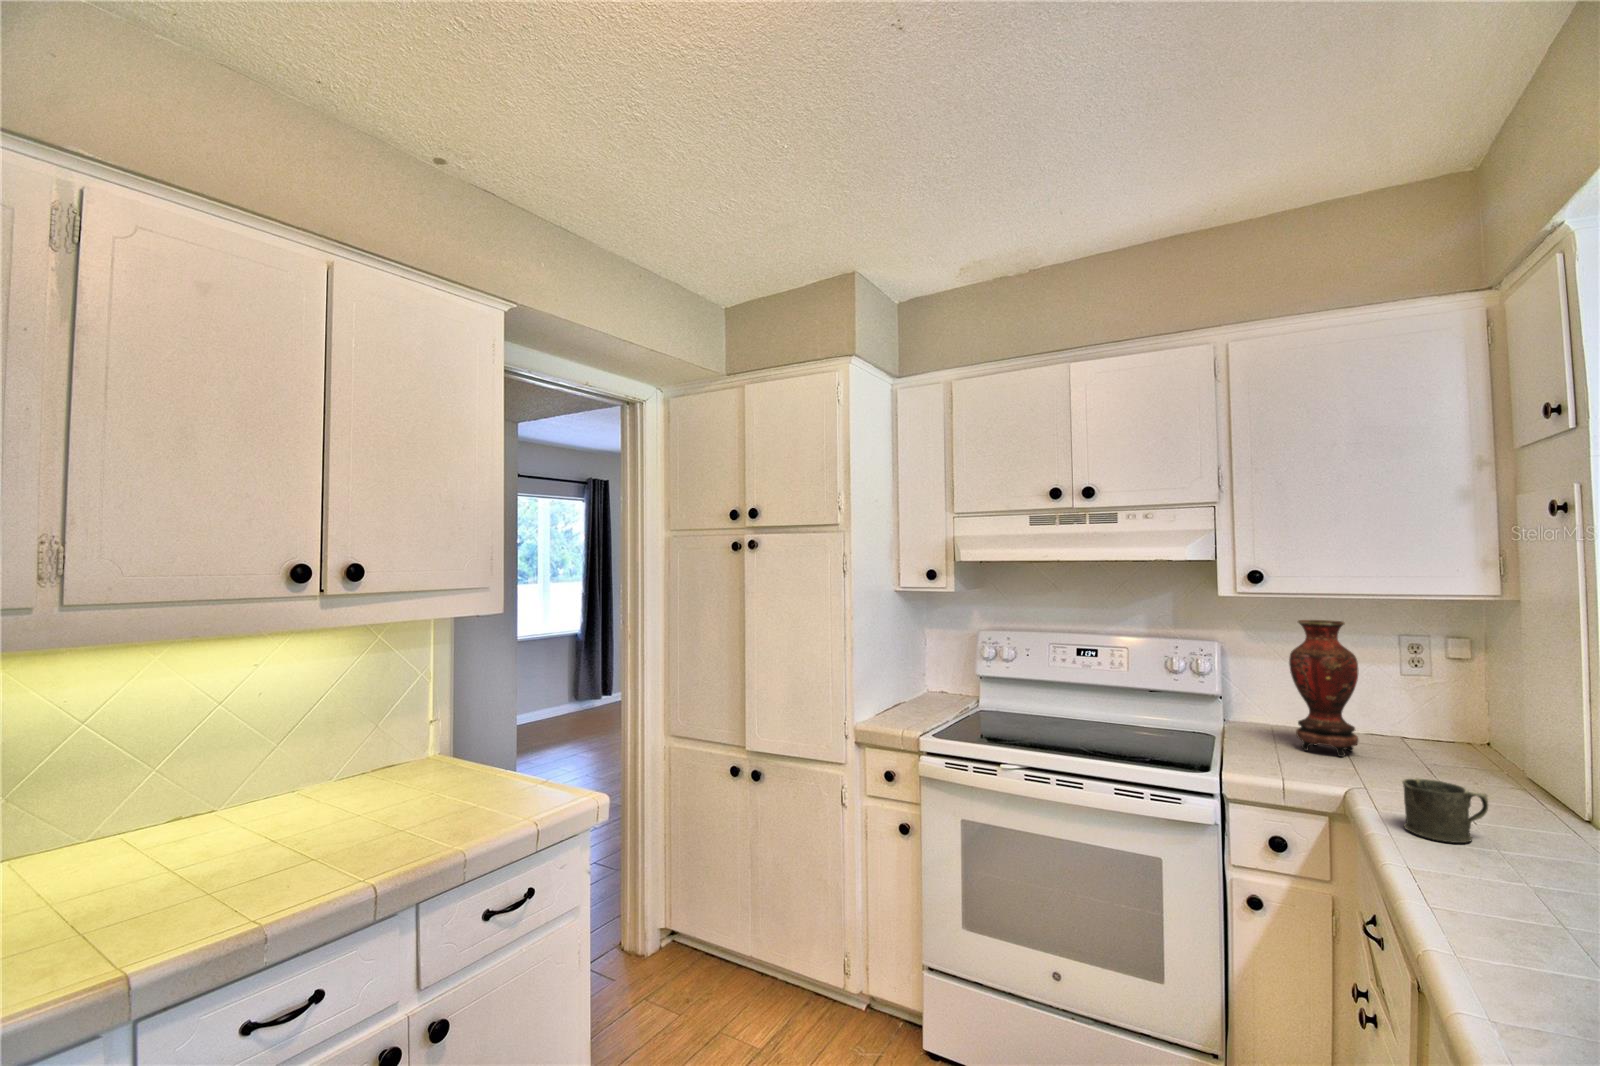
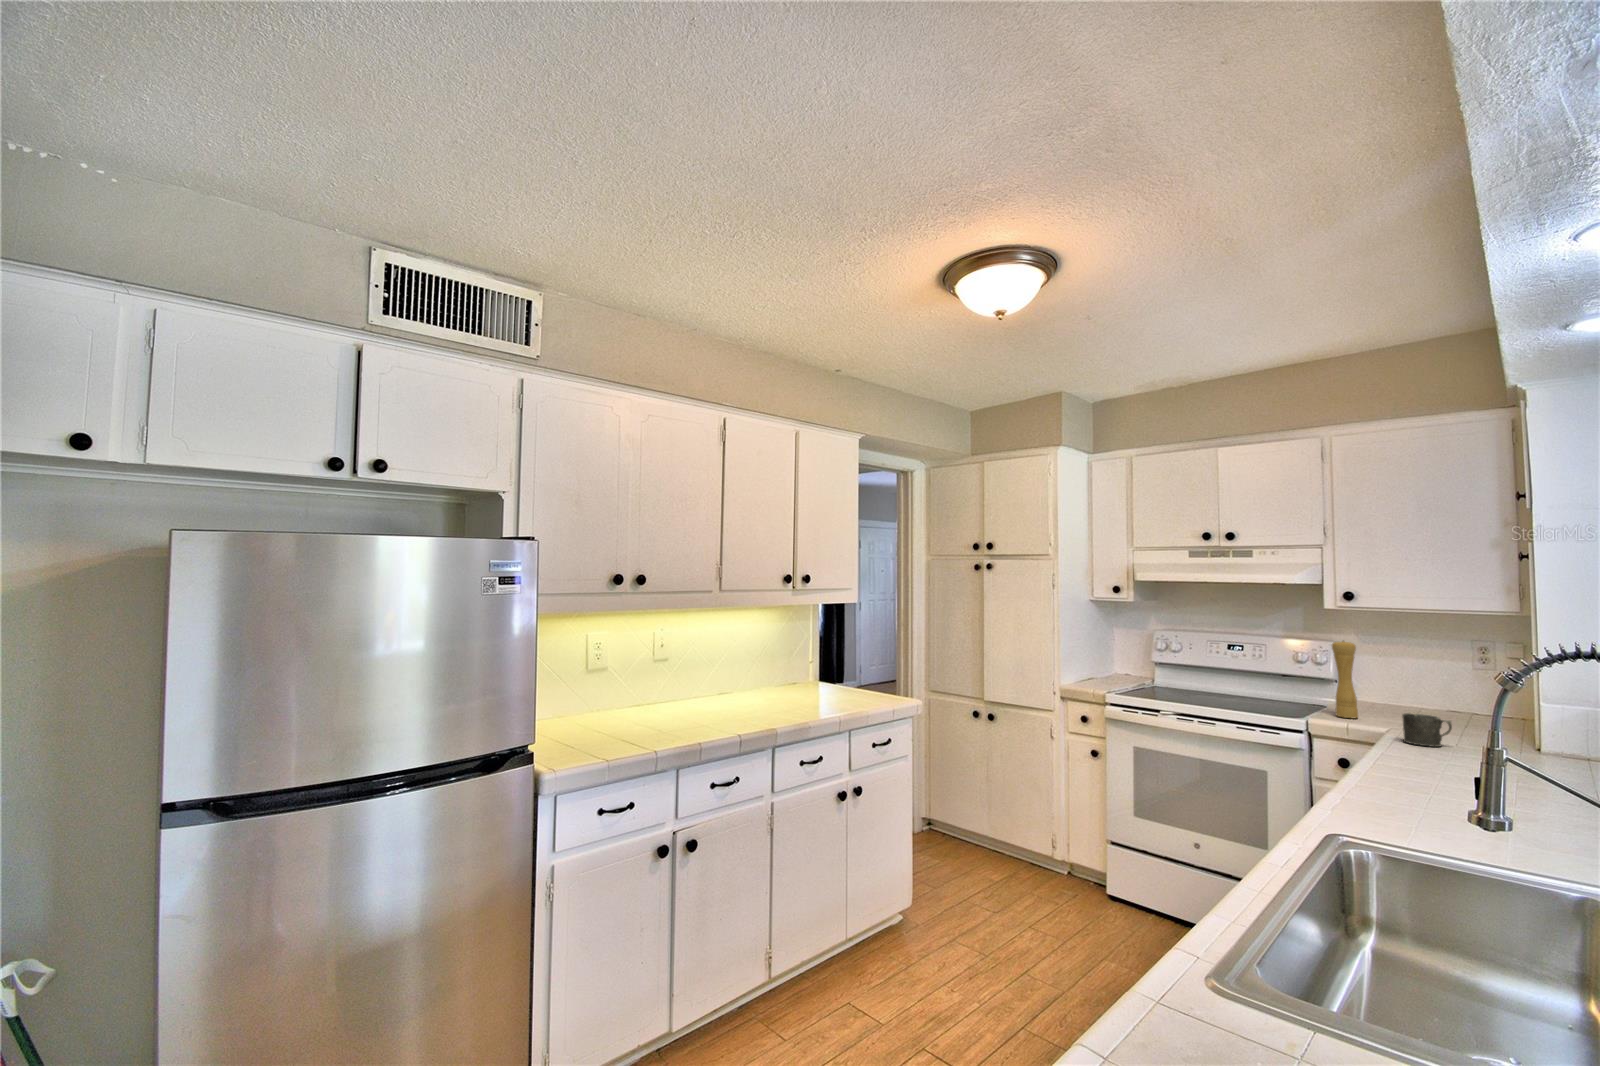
vase: present [1289,620,1359,757] -> none [1378,627,1428,719]
pepper mill: none [1243,646,1281,766] -> present [1332,641,1358,718]

